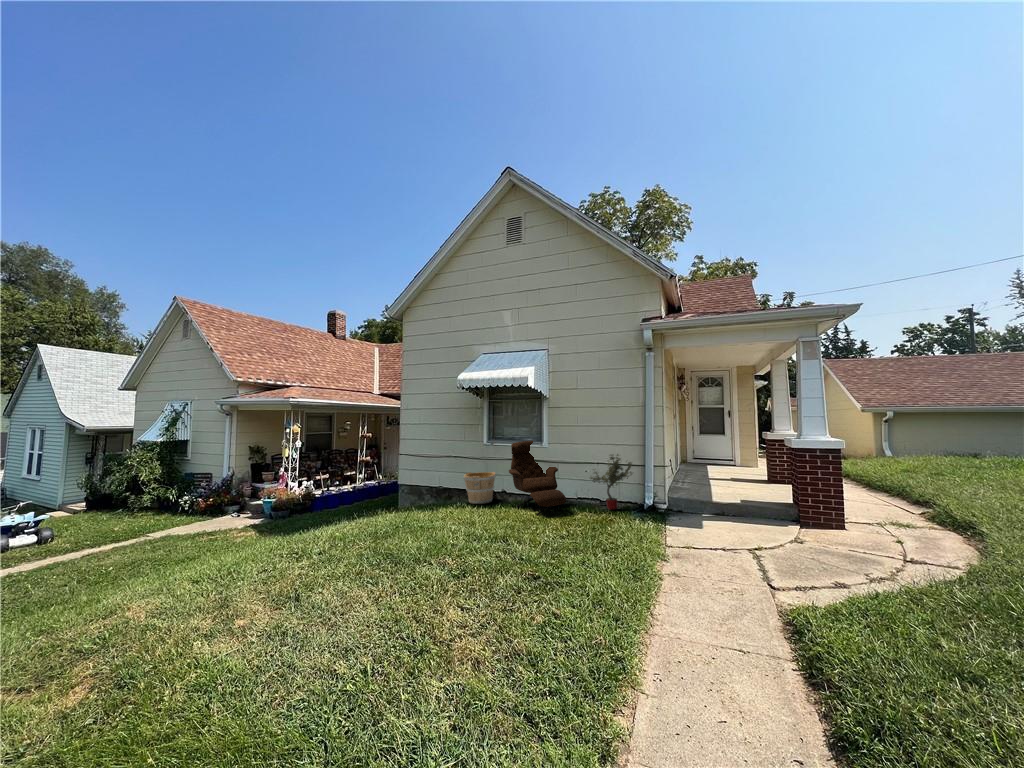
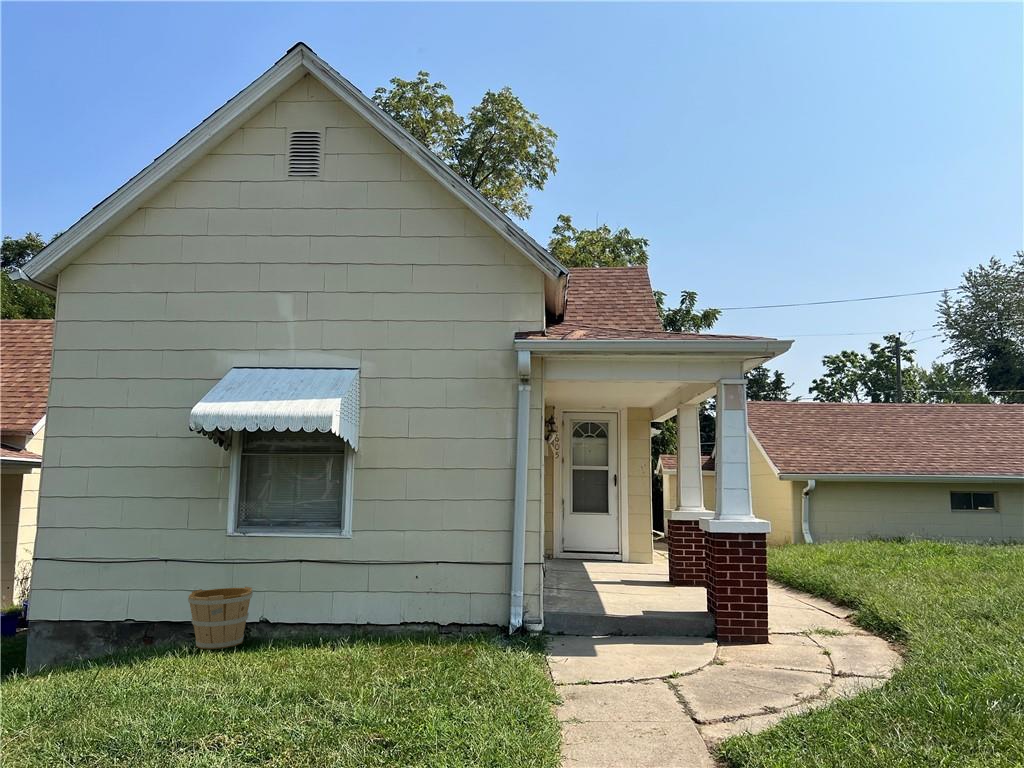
lounge chair: present [509,441,566,516] -> none [282,527,390,659]
potted tree: present [590,454,632,510] -> none [426,546,499,640]

